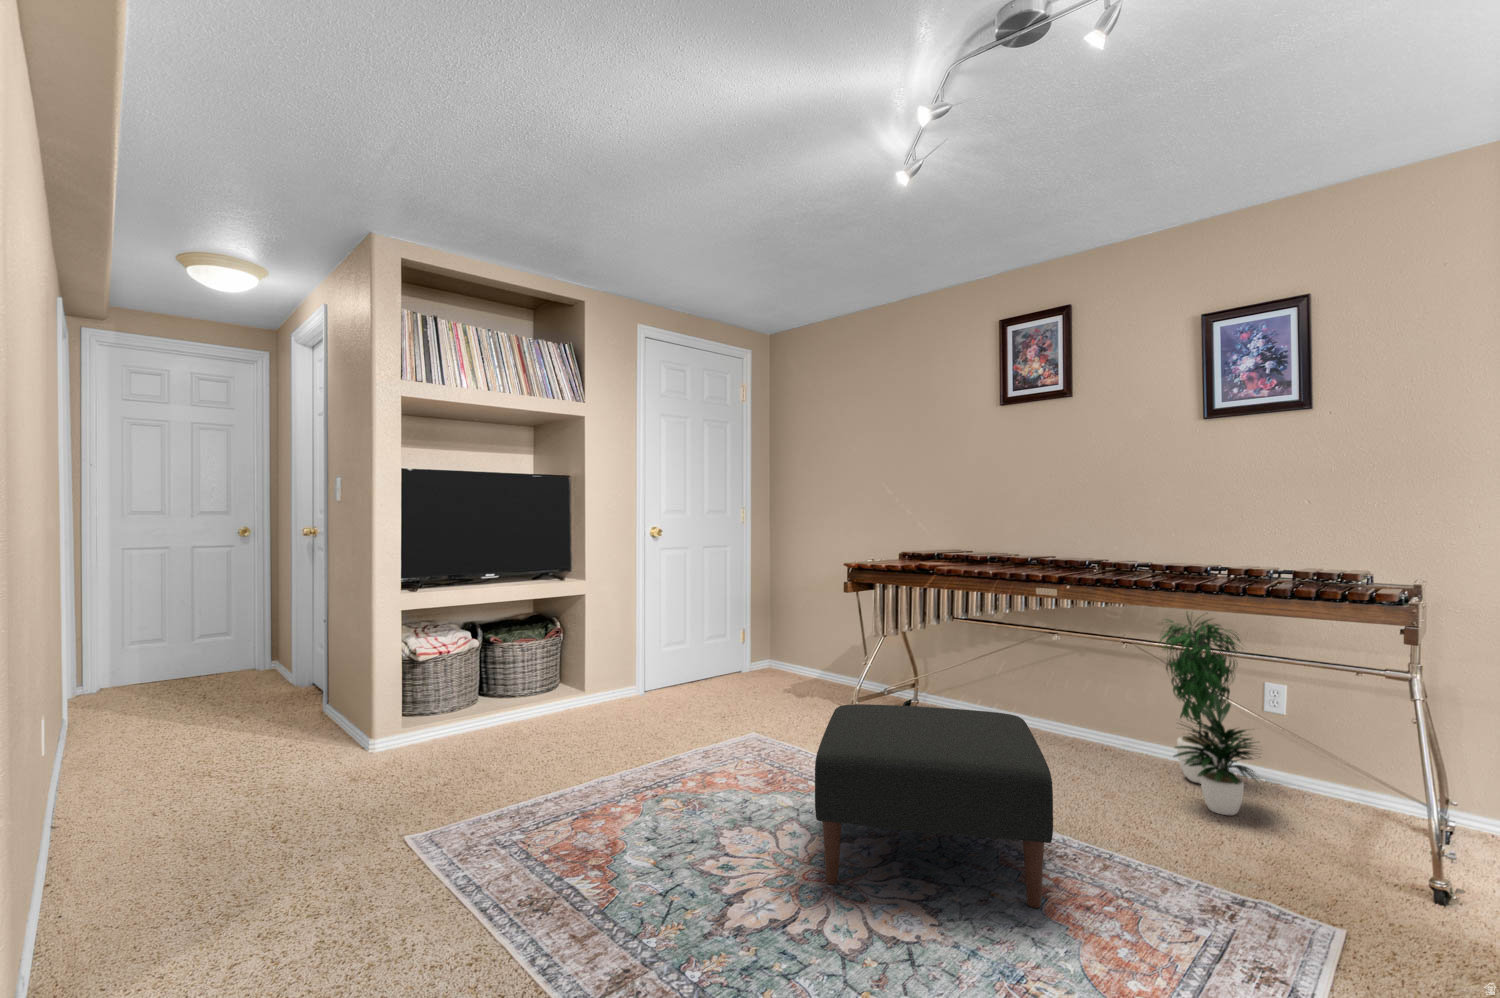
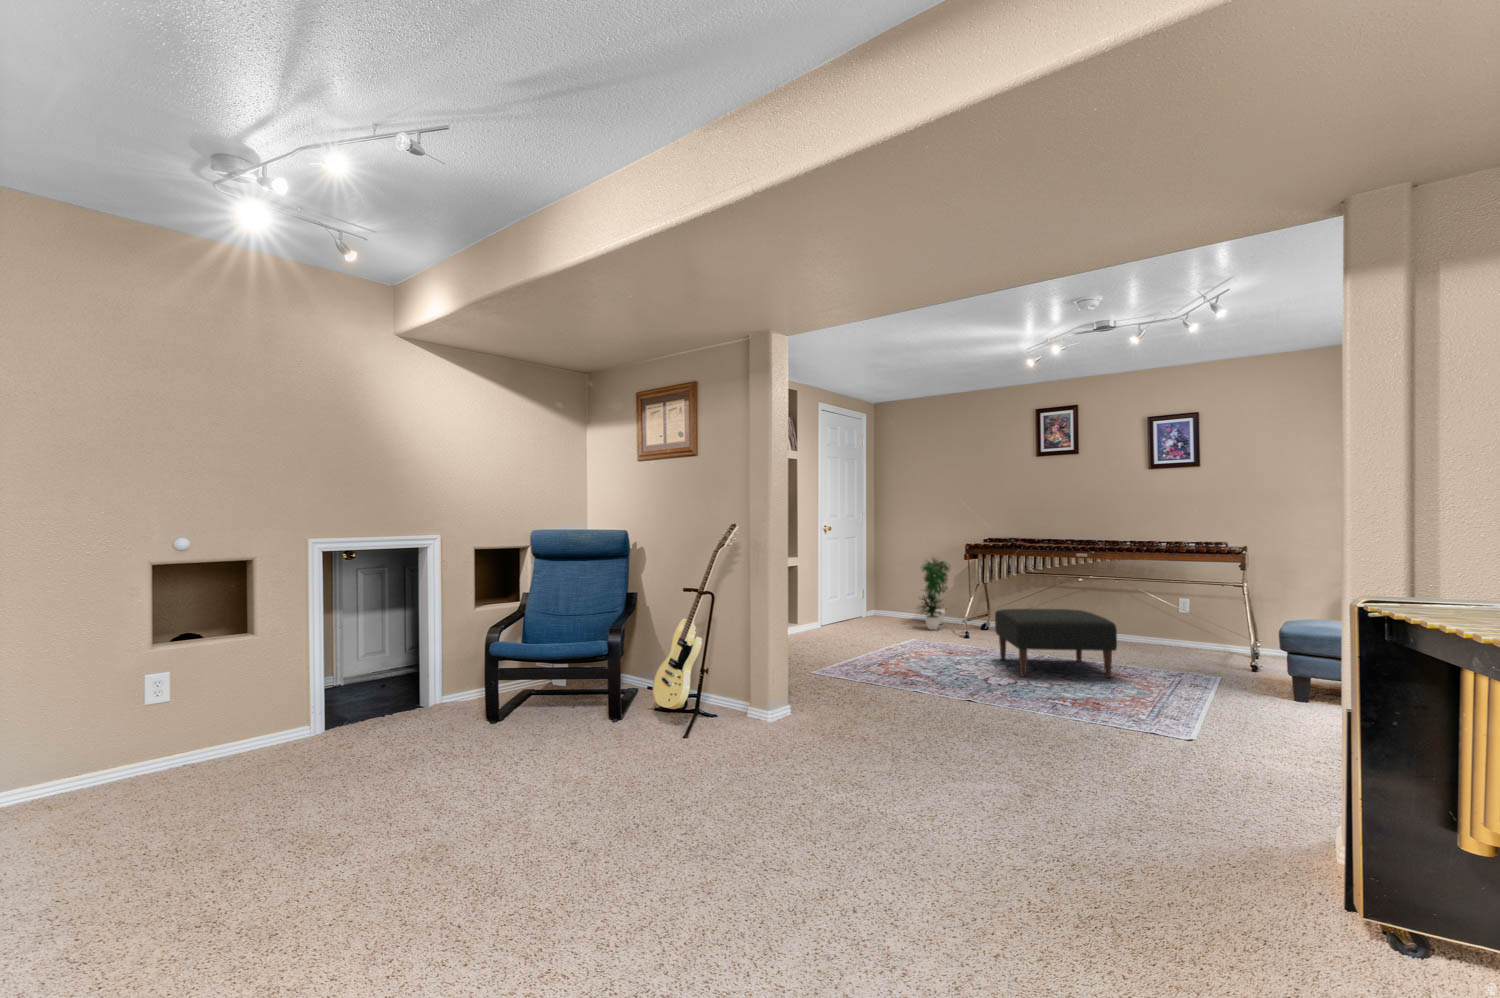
potted plant: present [1158,615,1260,815] -> present [921,559,949,630]

